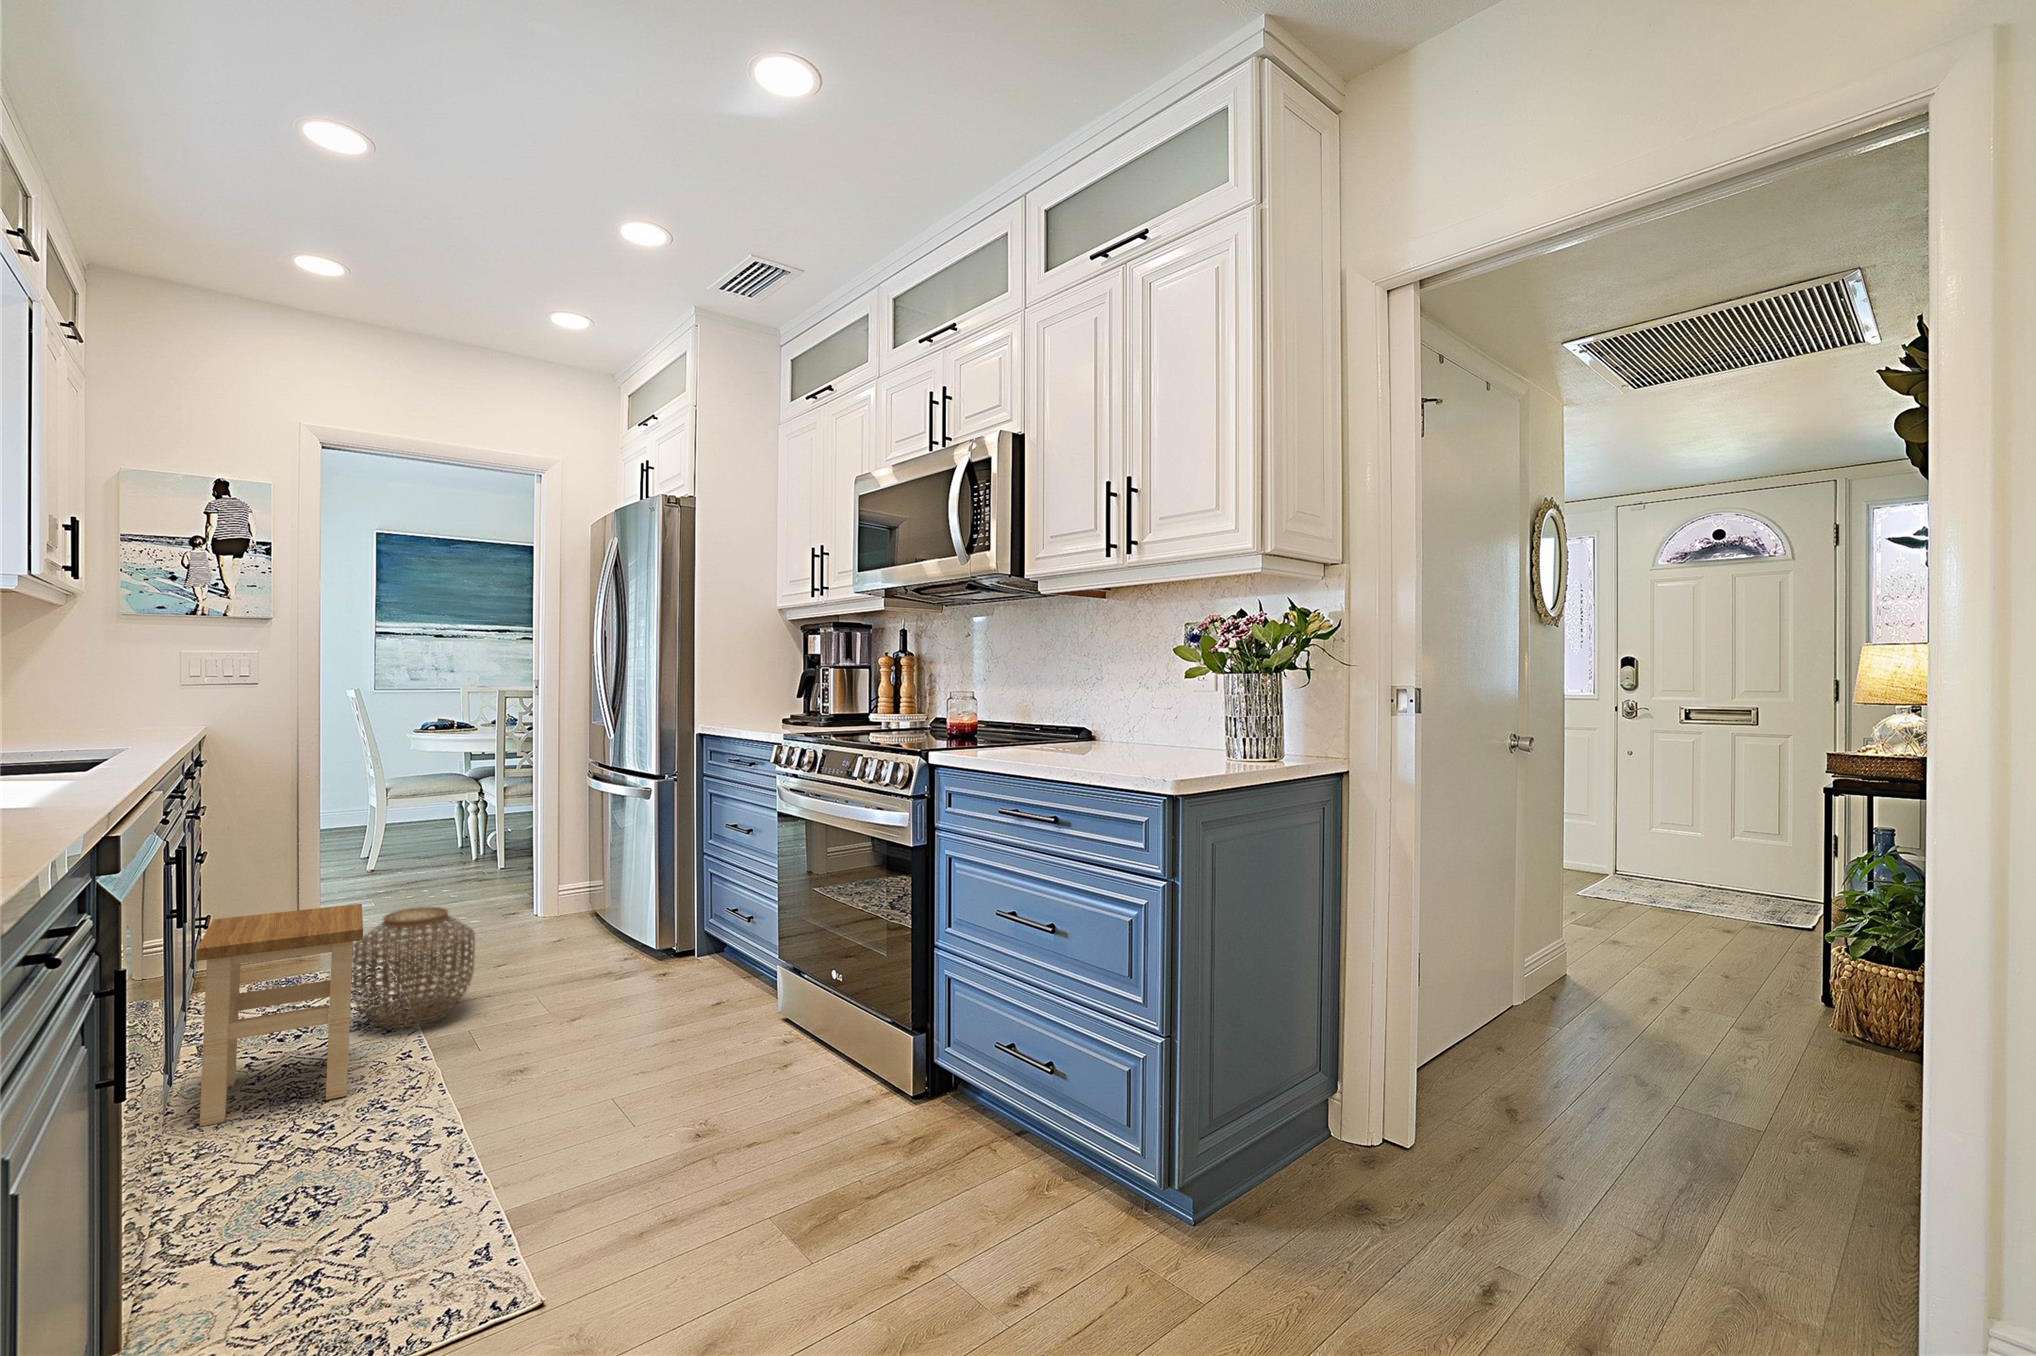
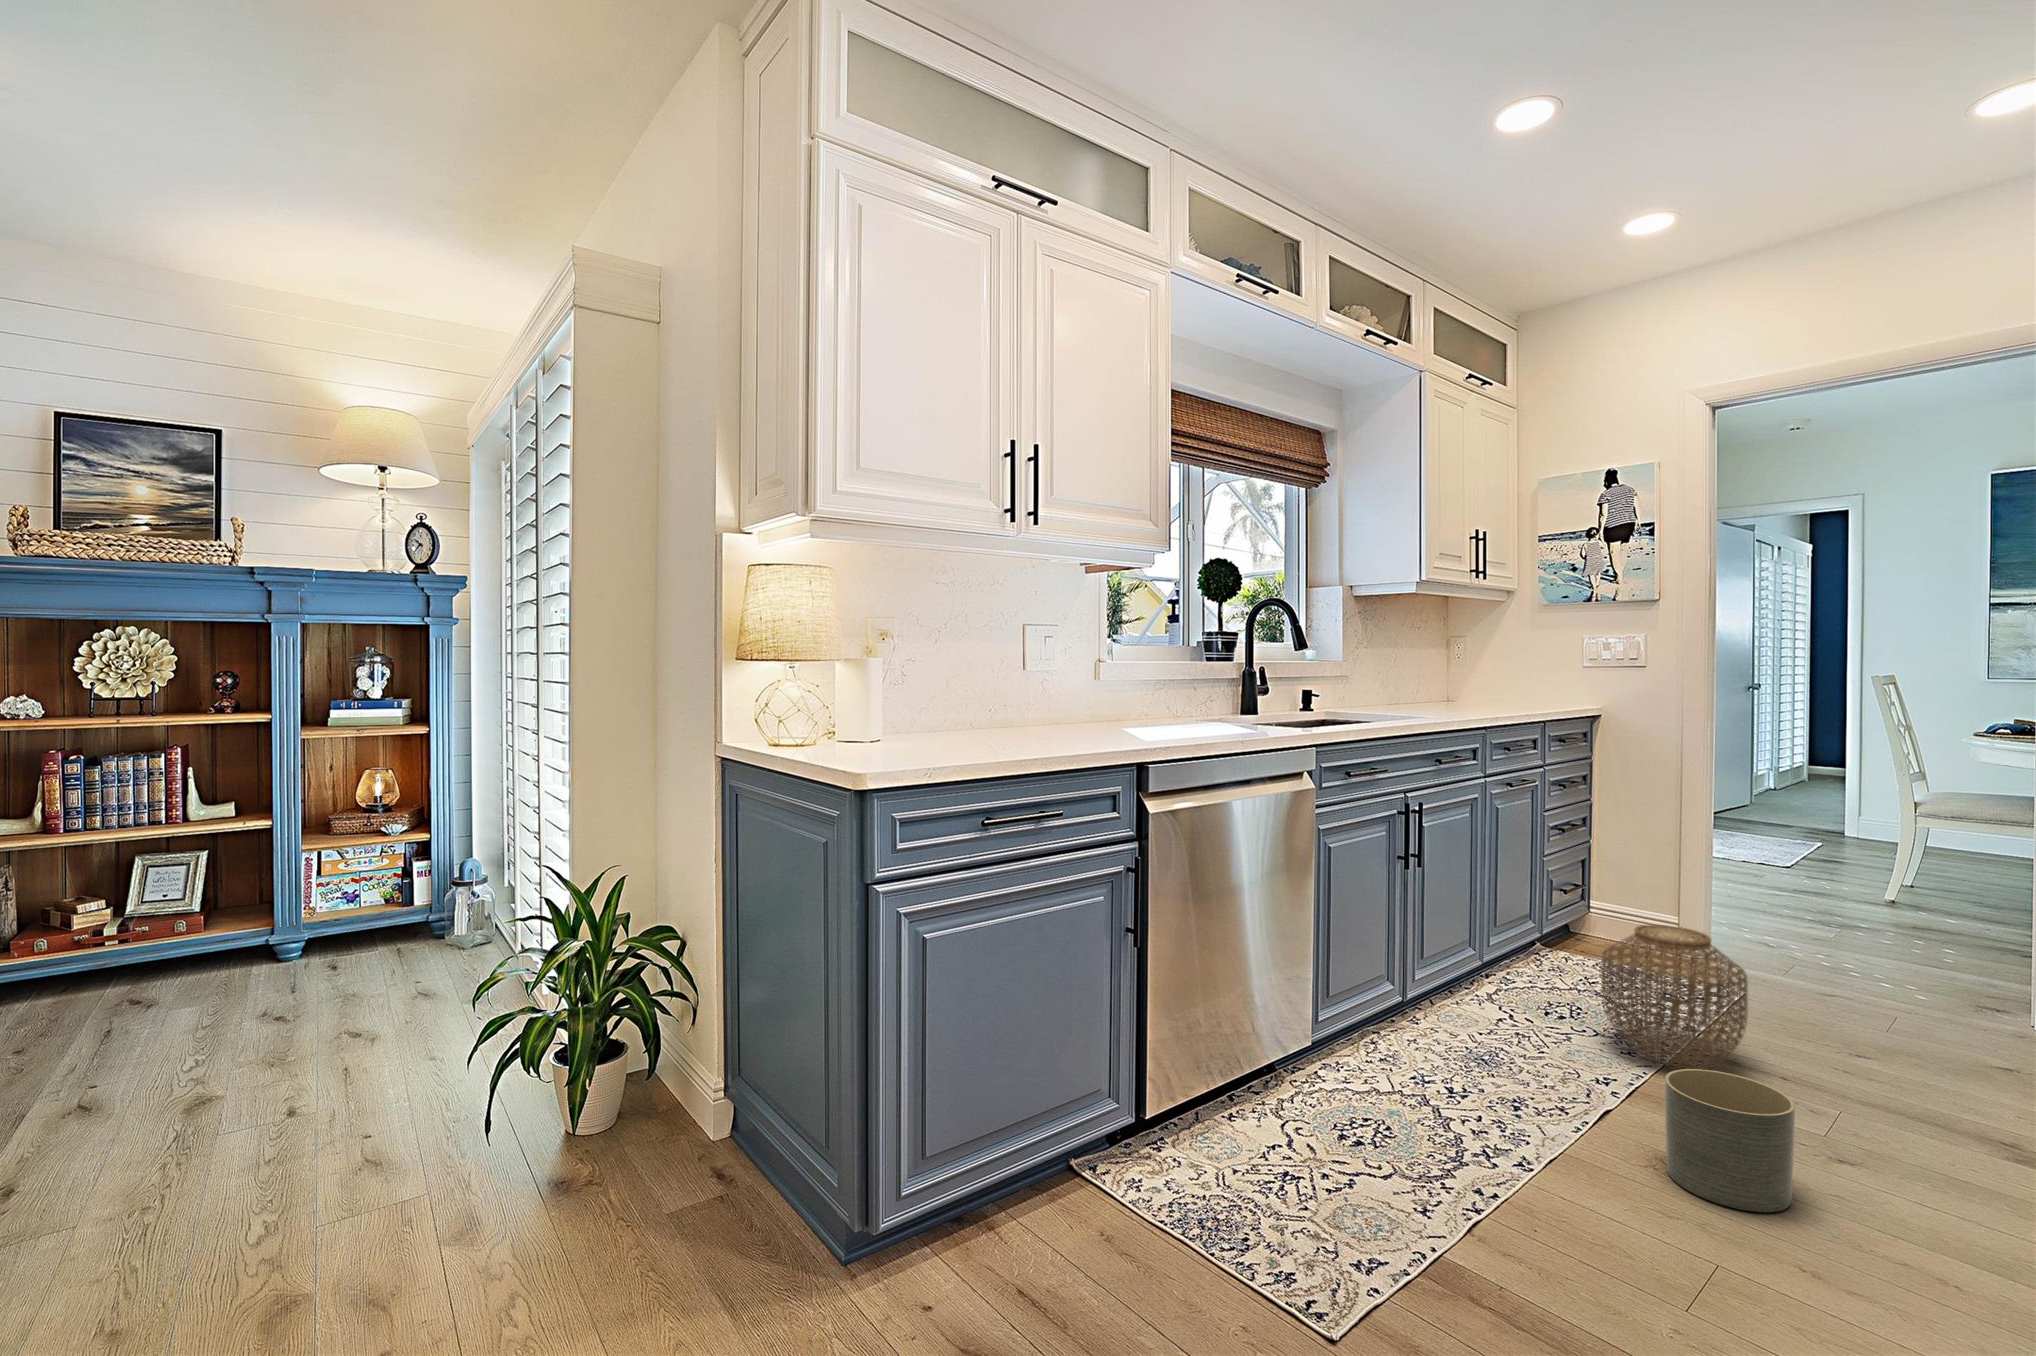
stool: present [196,904,363,1126] -> none [1402,877,1577,1084]
planter: none [519,986,604,1082] -> present [1665,1069,1795,1212]

